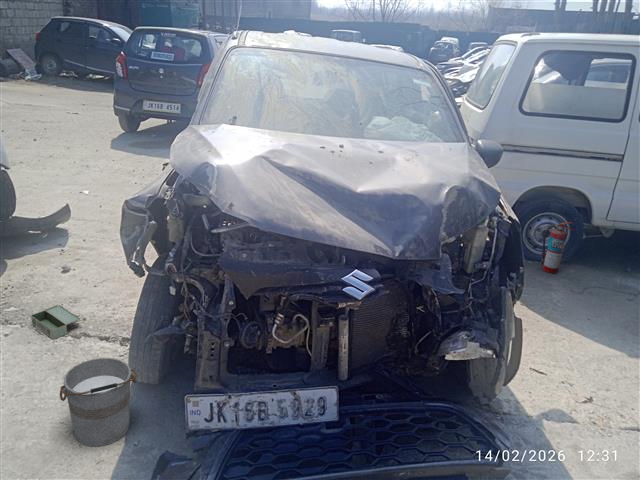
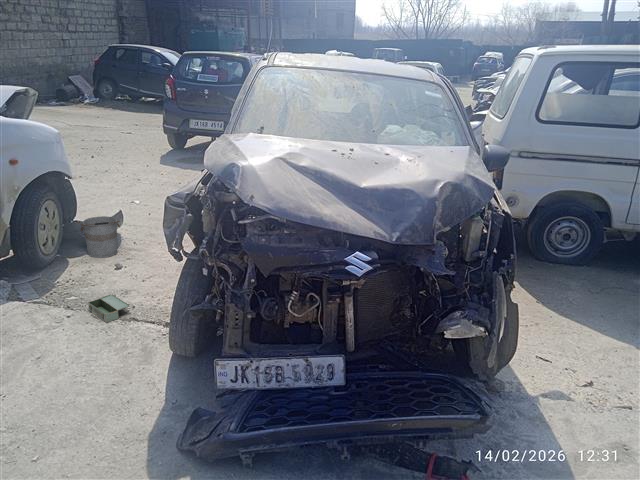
fire extinguisher: present [541,222,574,273] -> none [560,224,591,274]
bucket: present [60,358,137,446] -> present [81,216,120,258]

